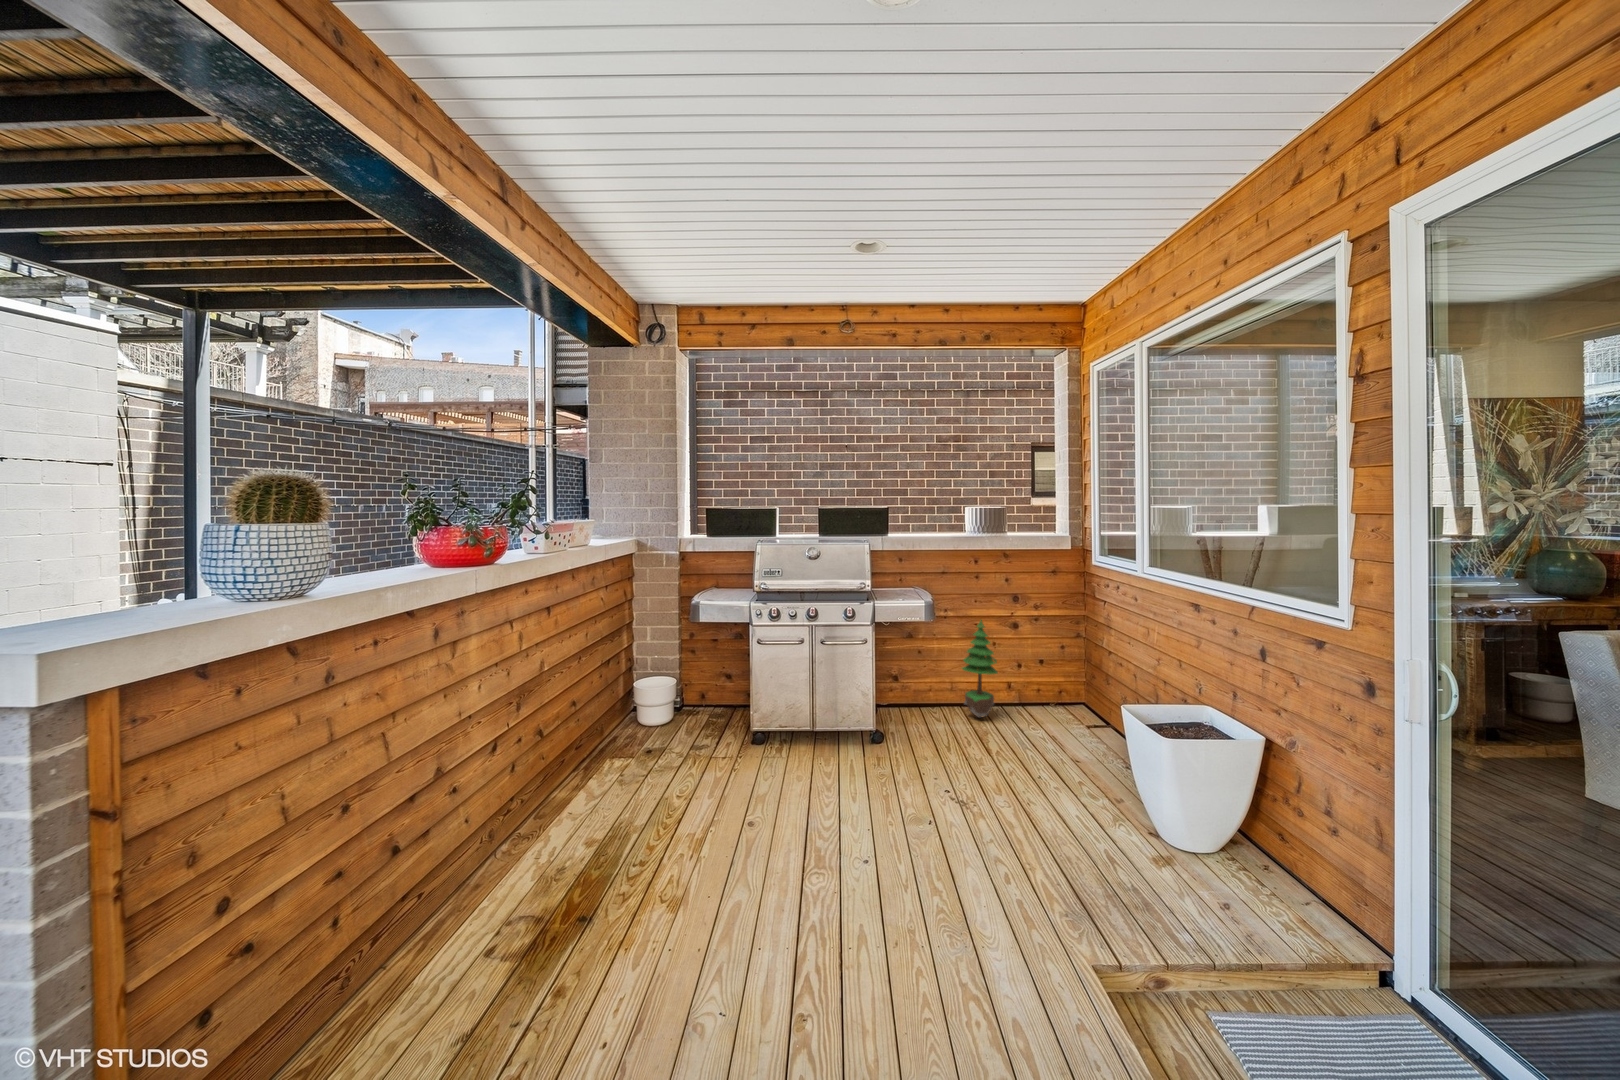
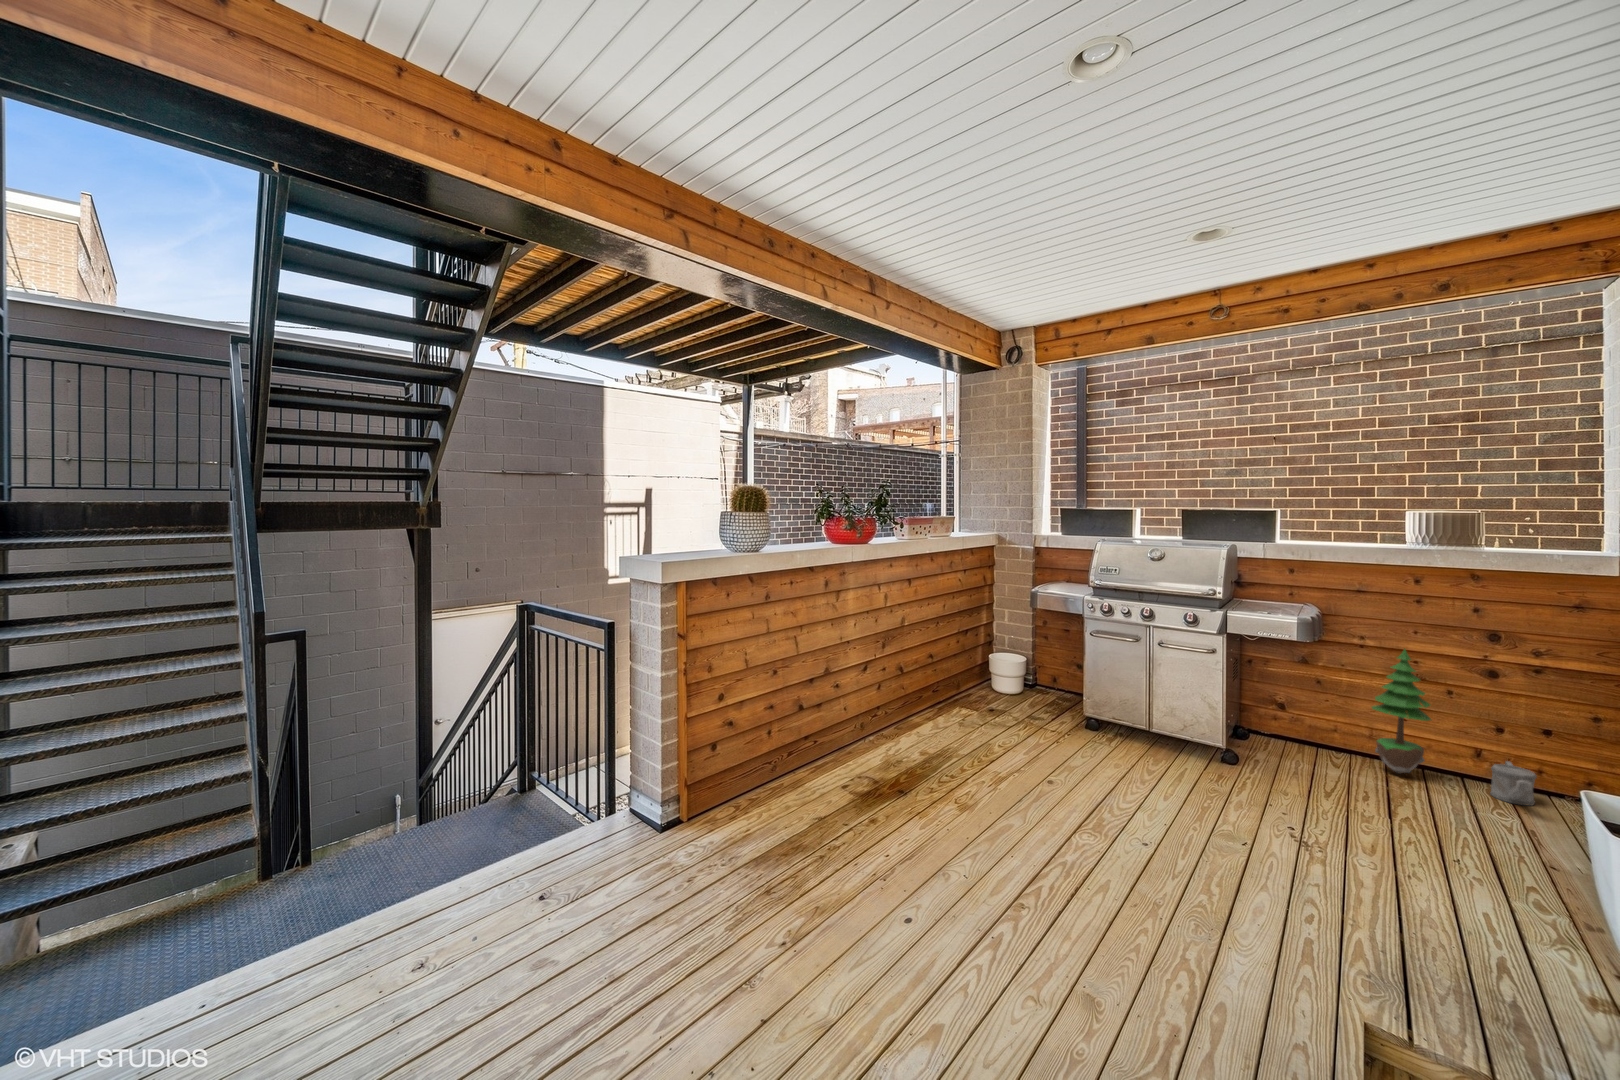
watering can: none [1029,692,1062,723] -> present [1490,761,1537,806]

